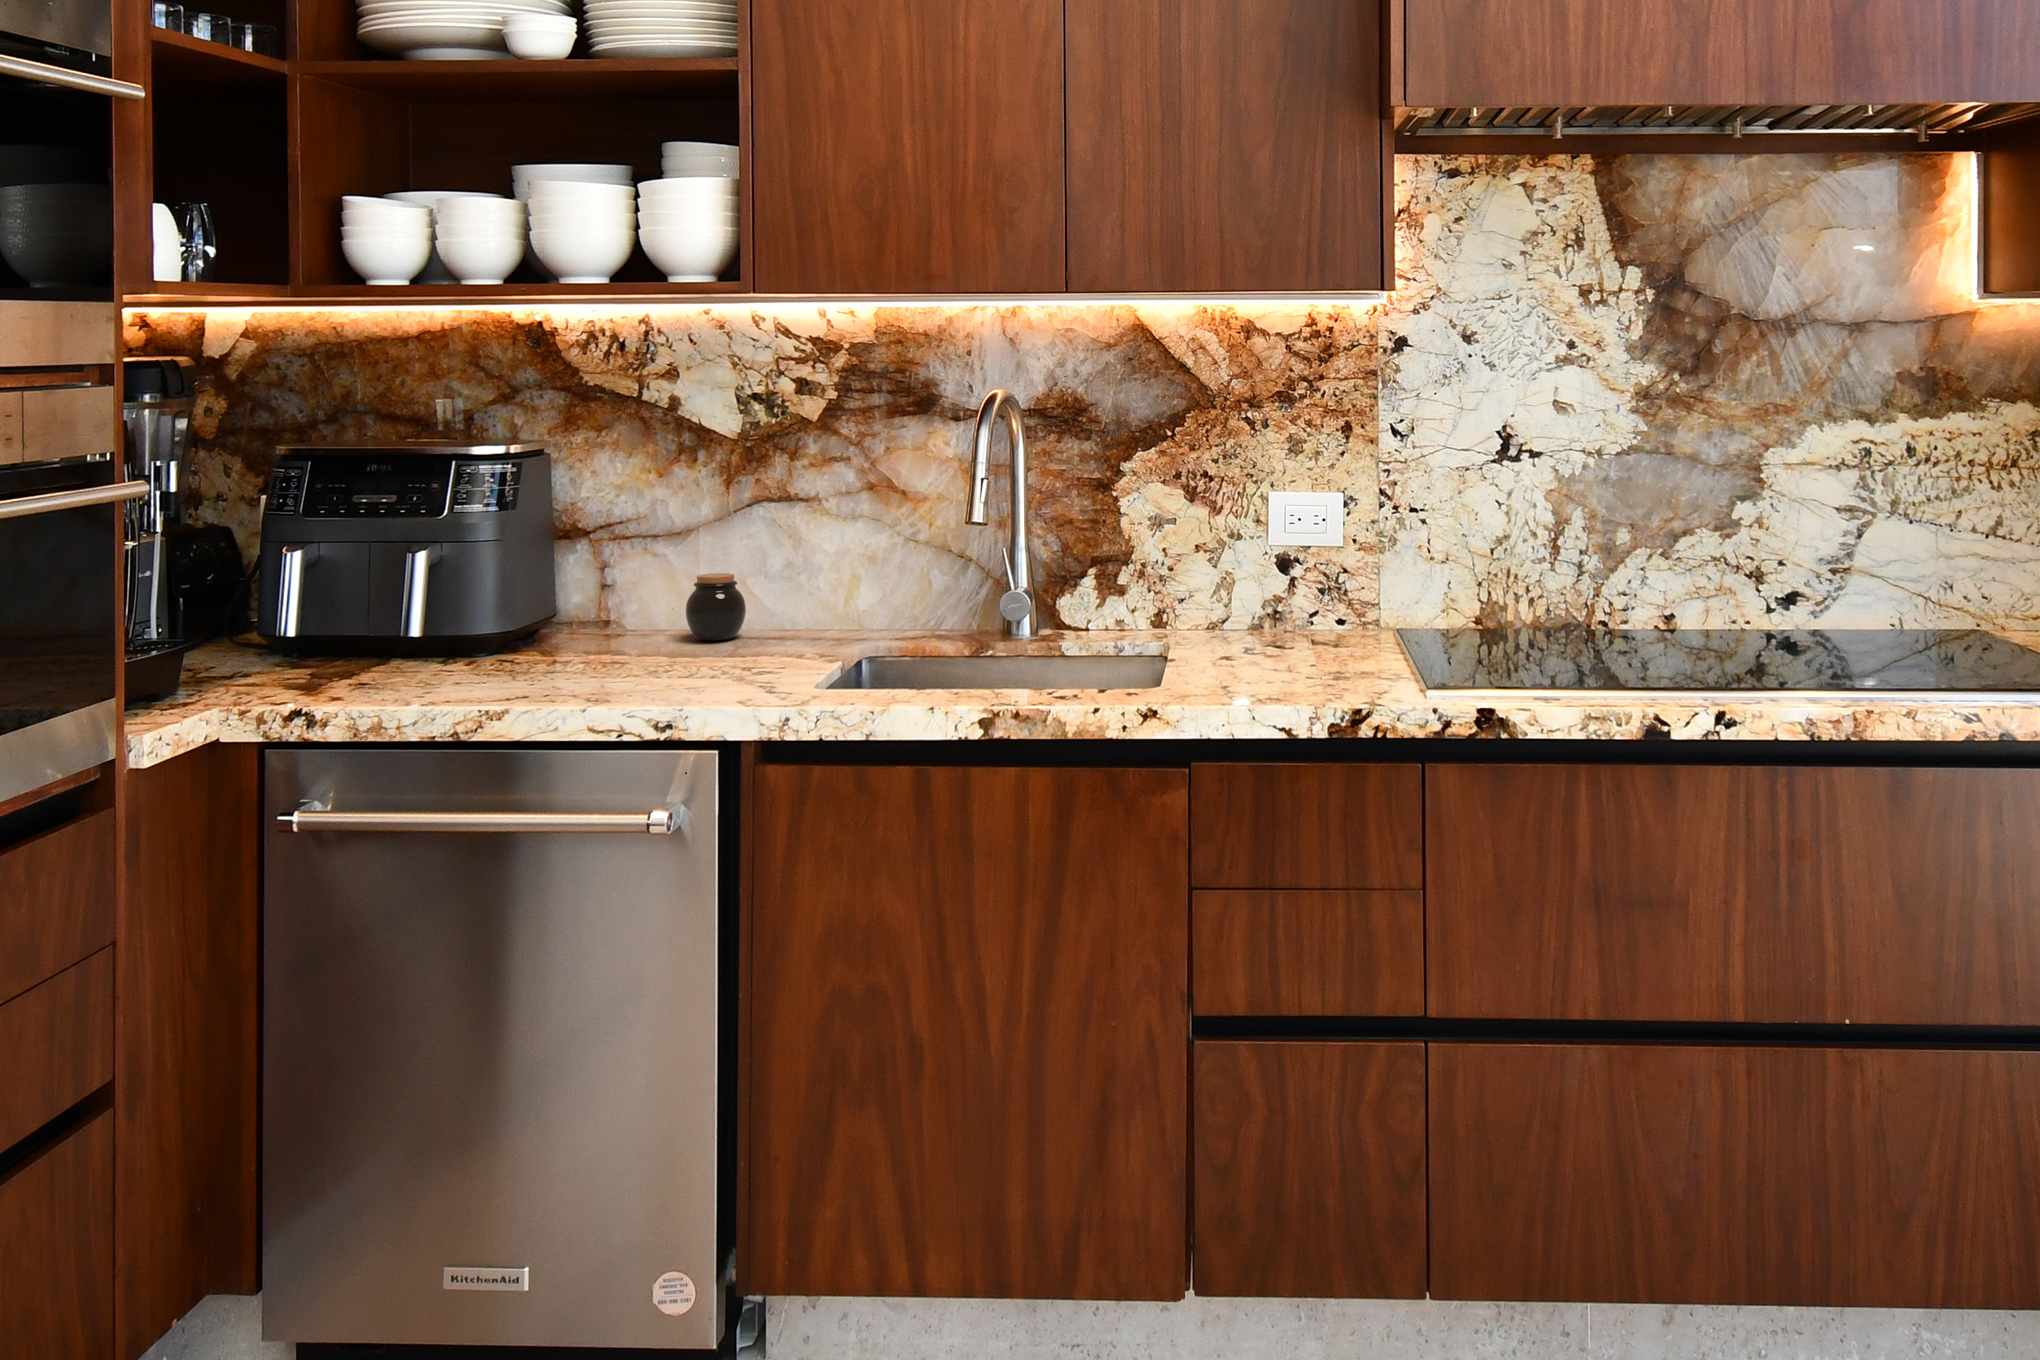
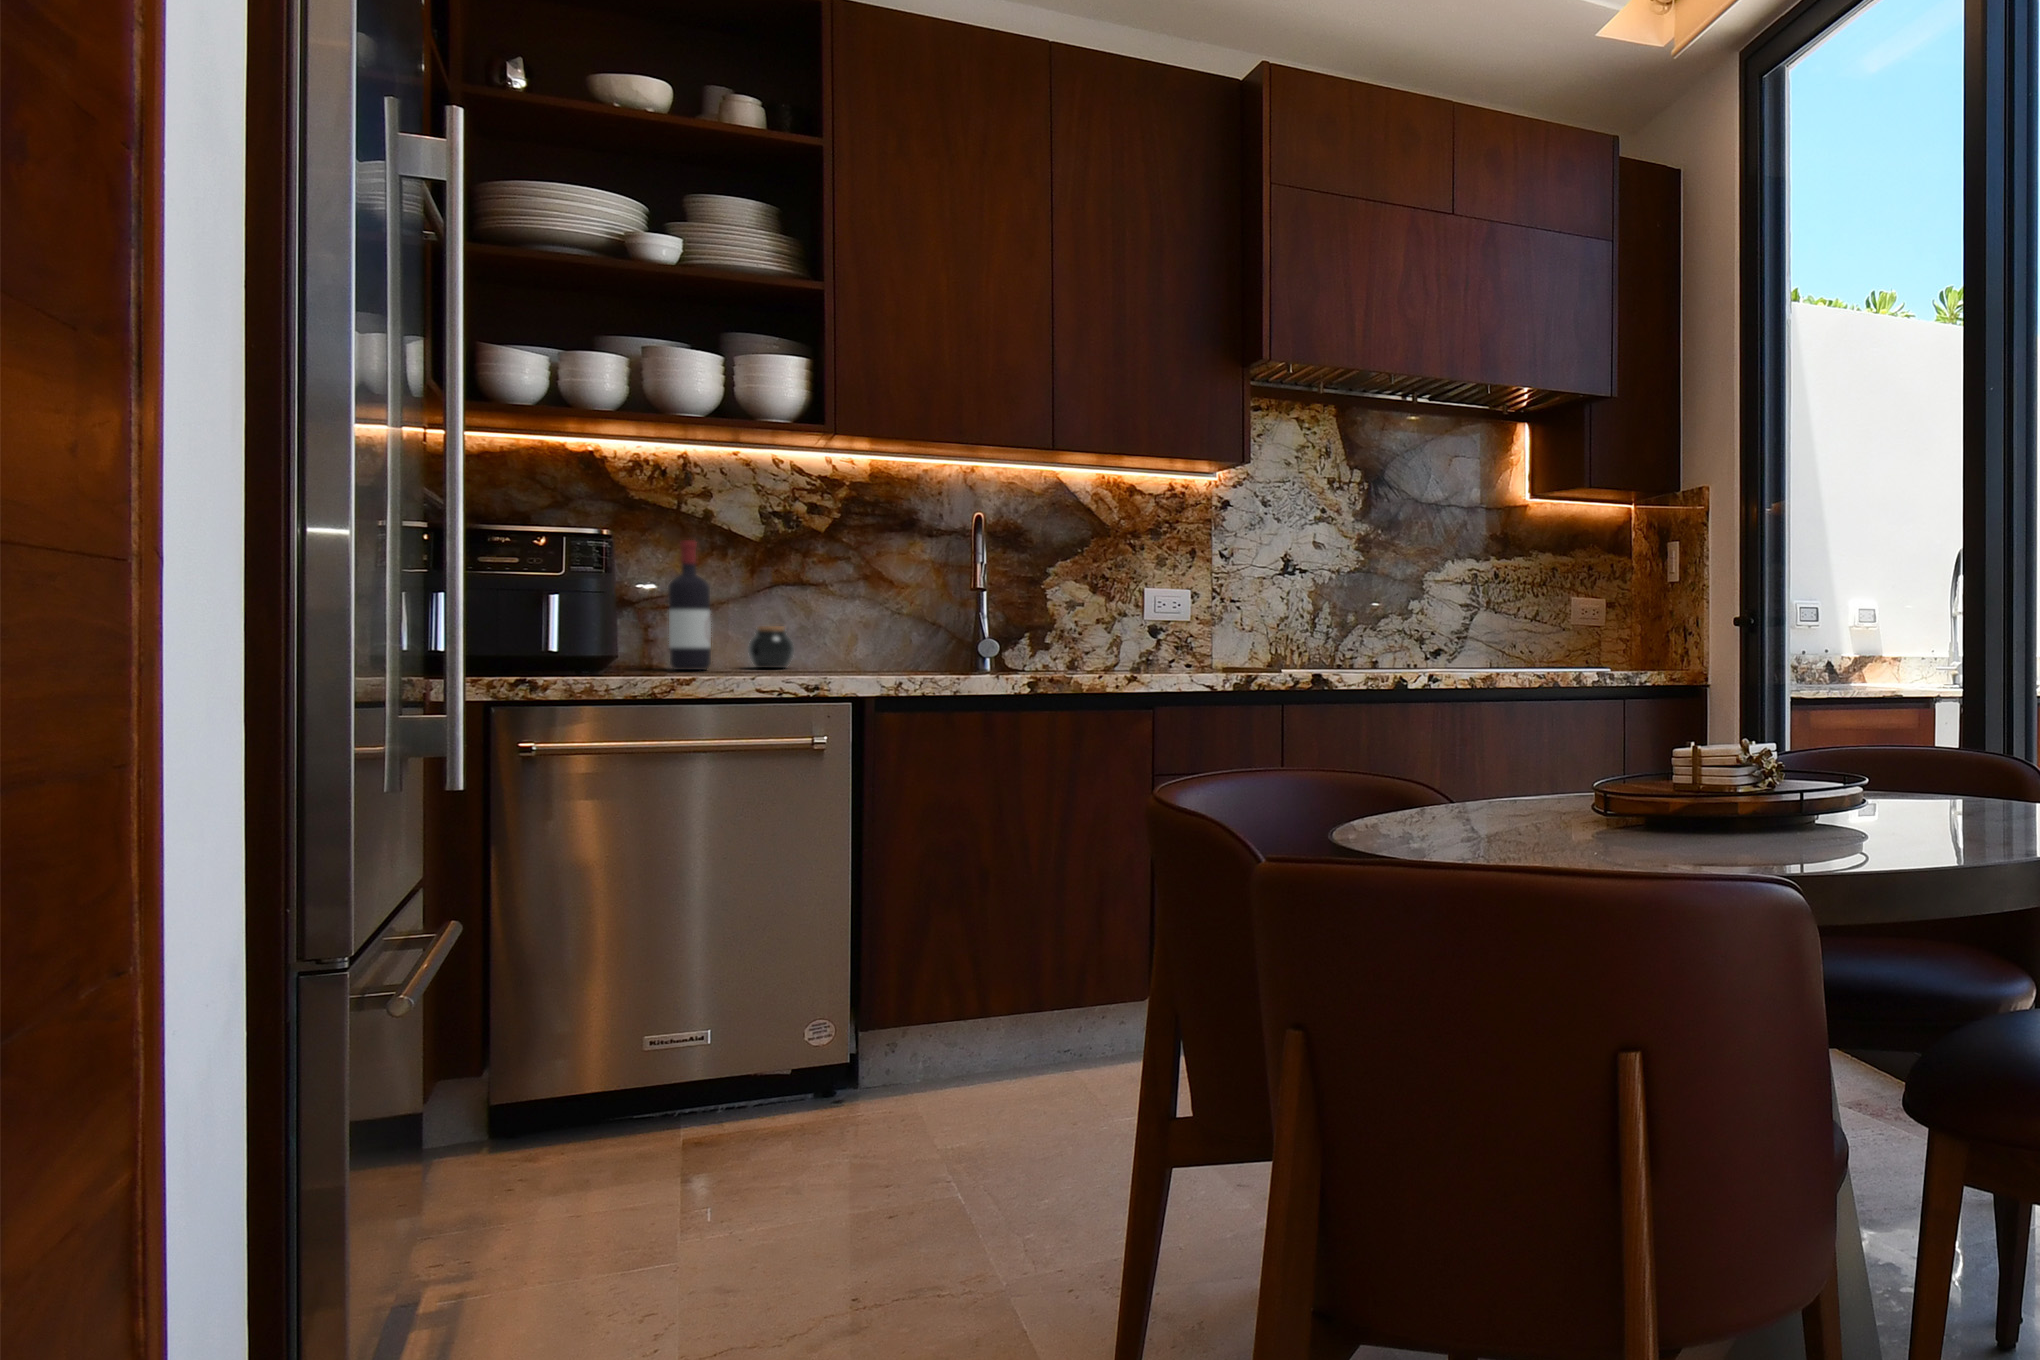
wine bottle: none [581,453,635,647] -> present [668,540,711,670]

